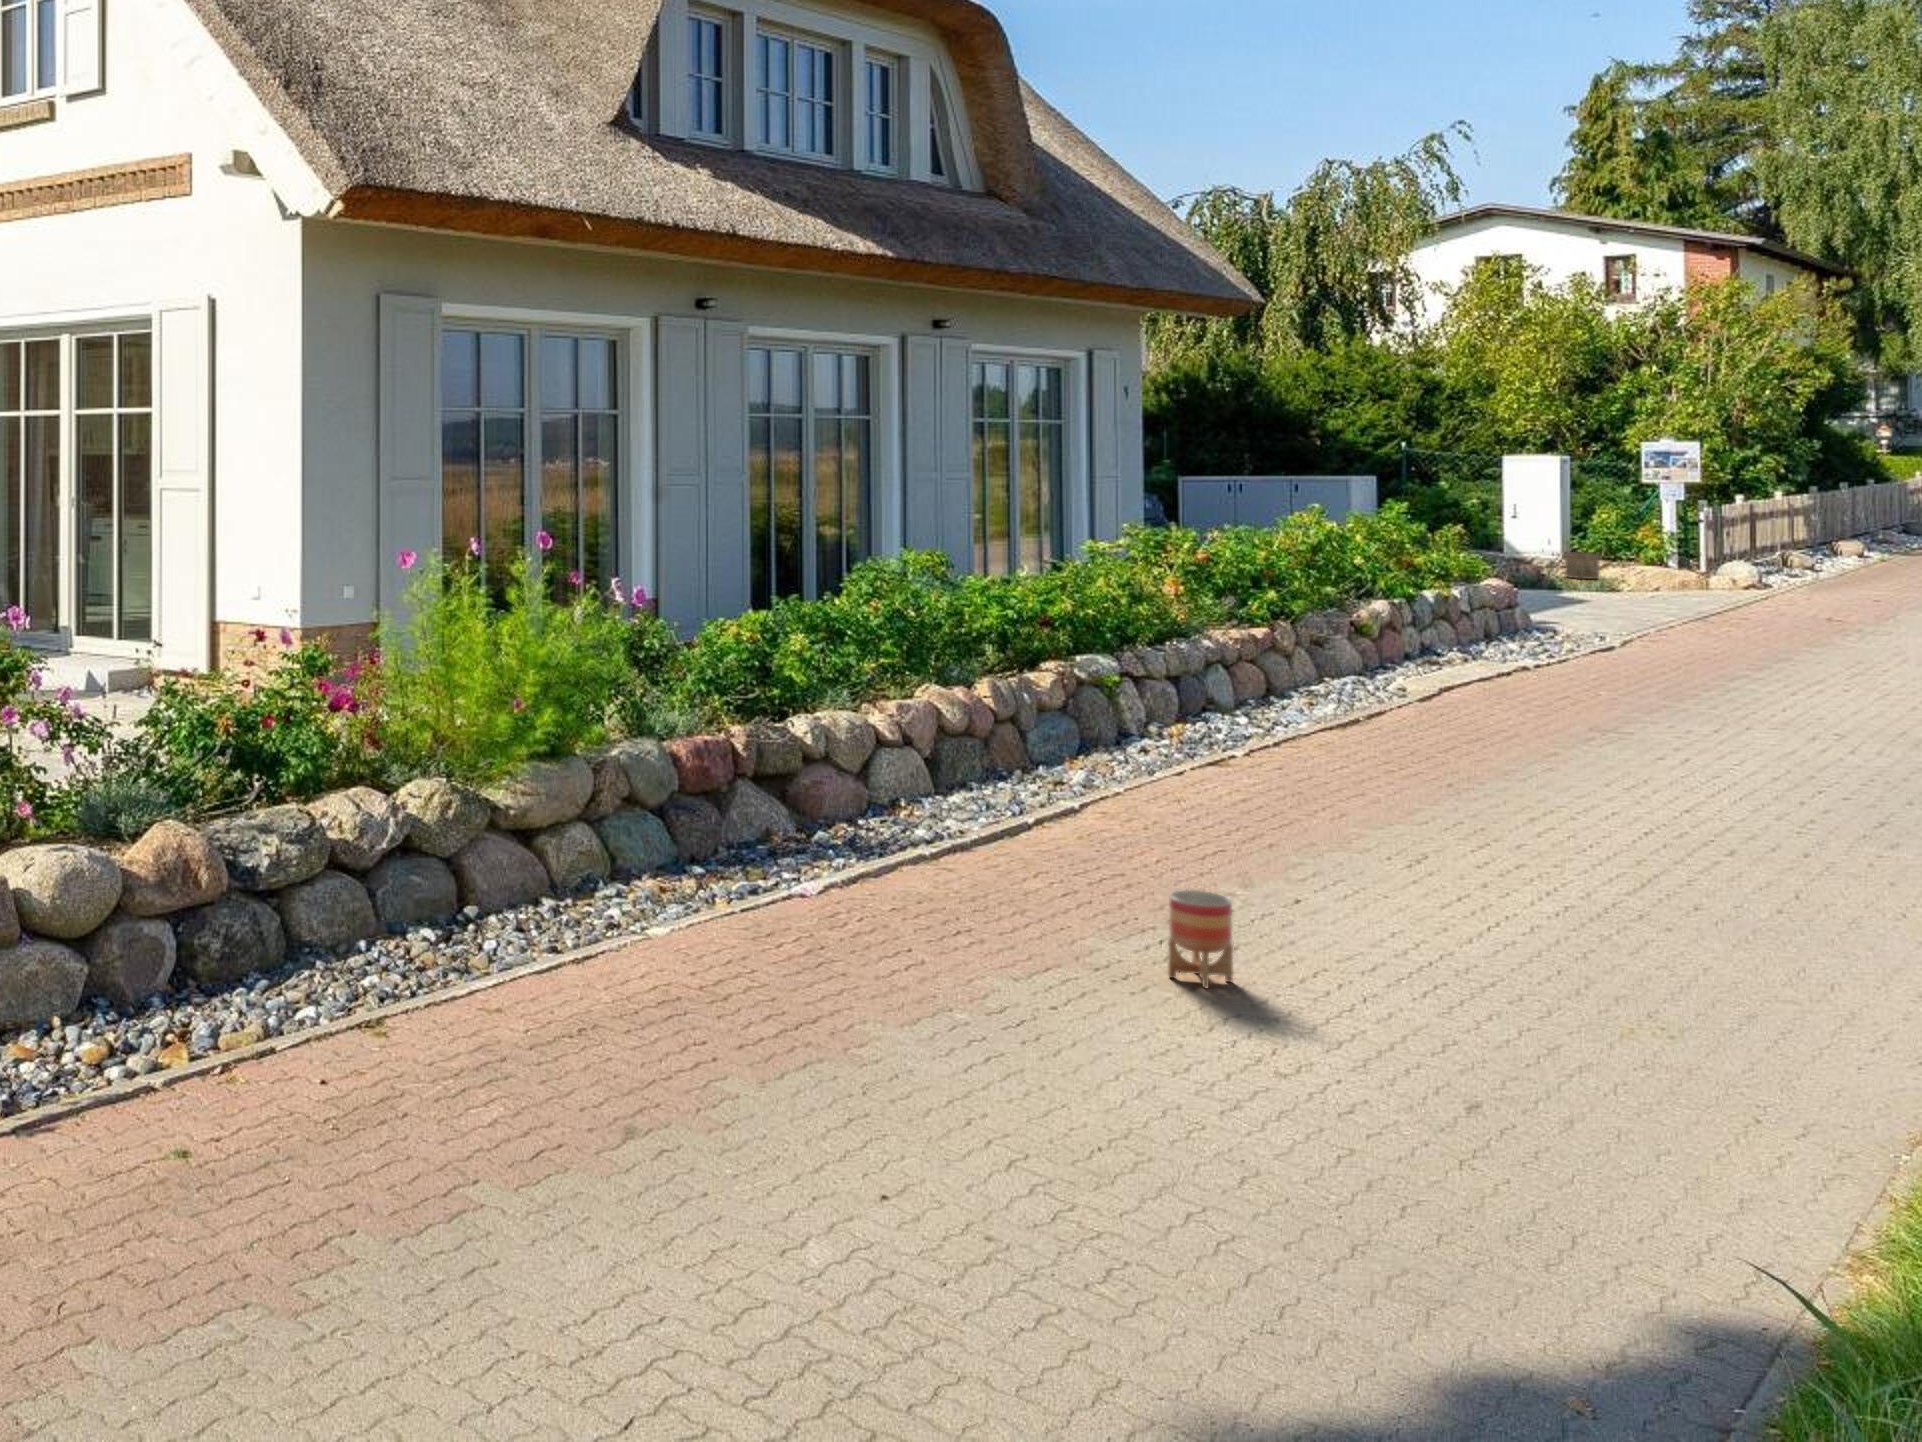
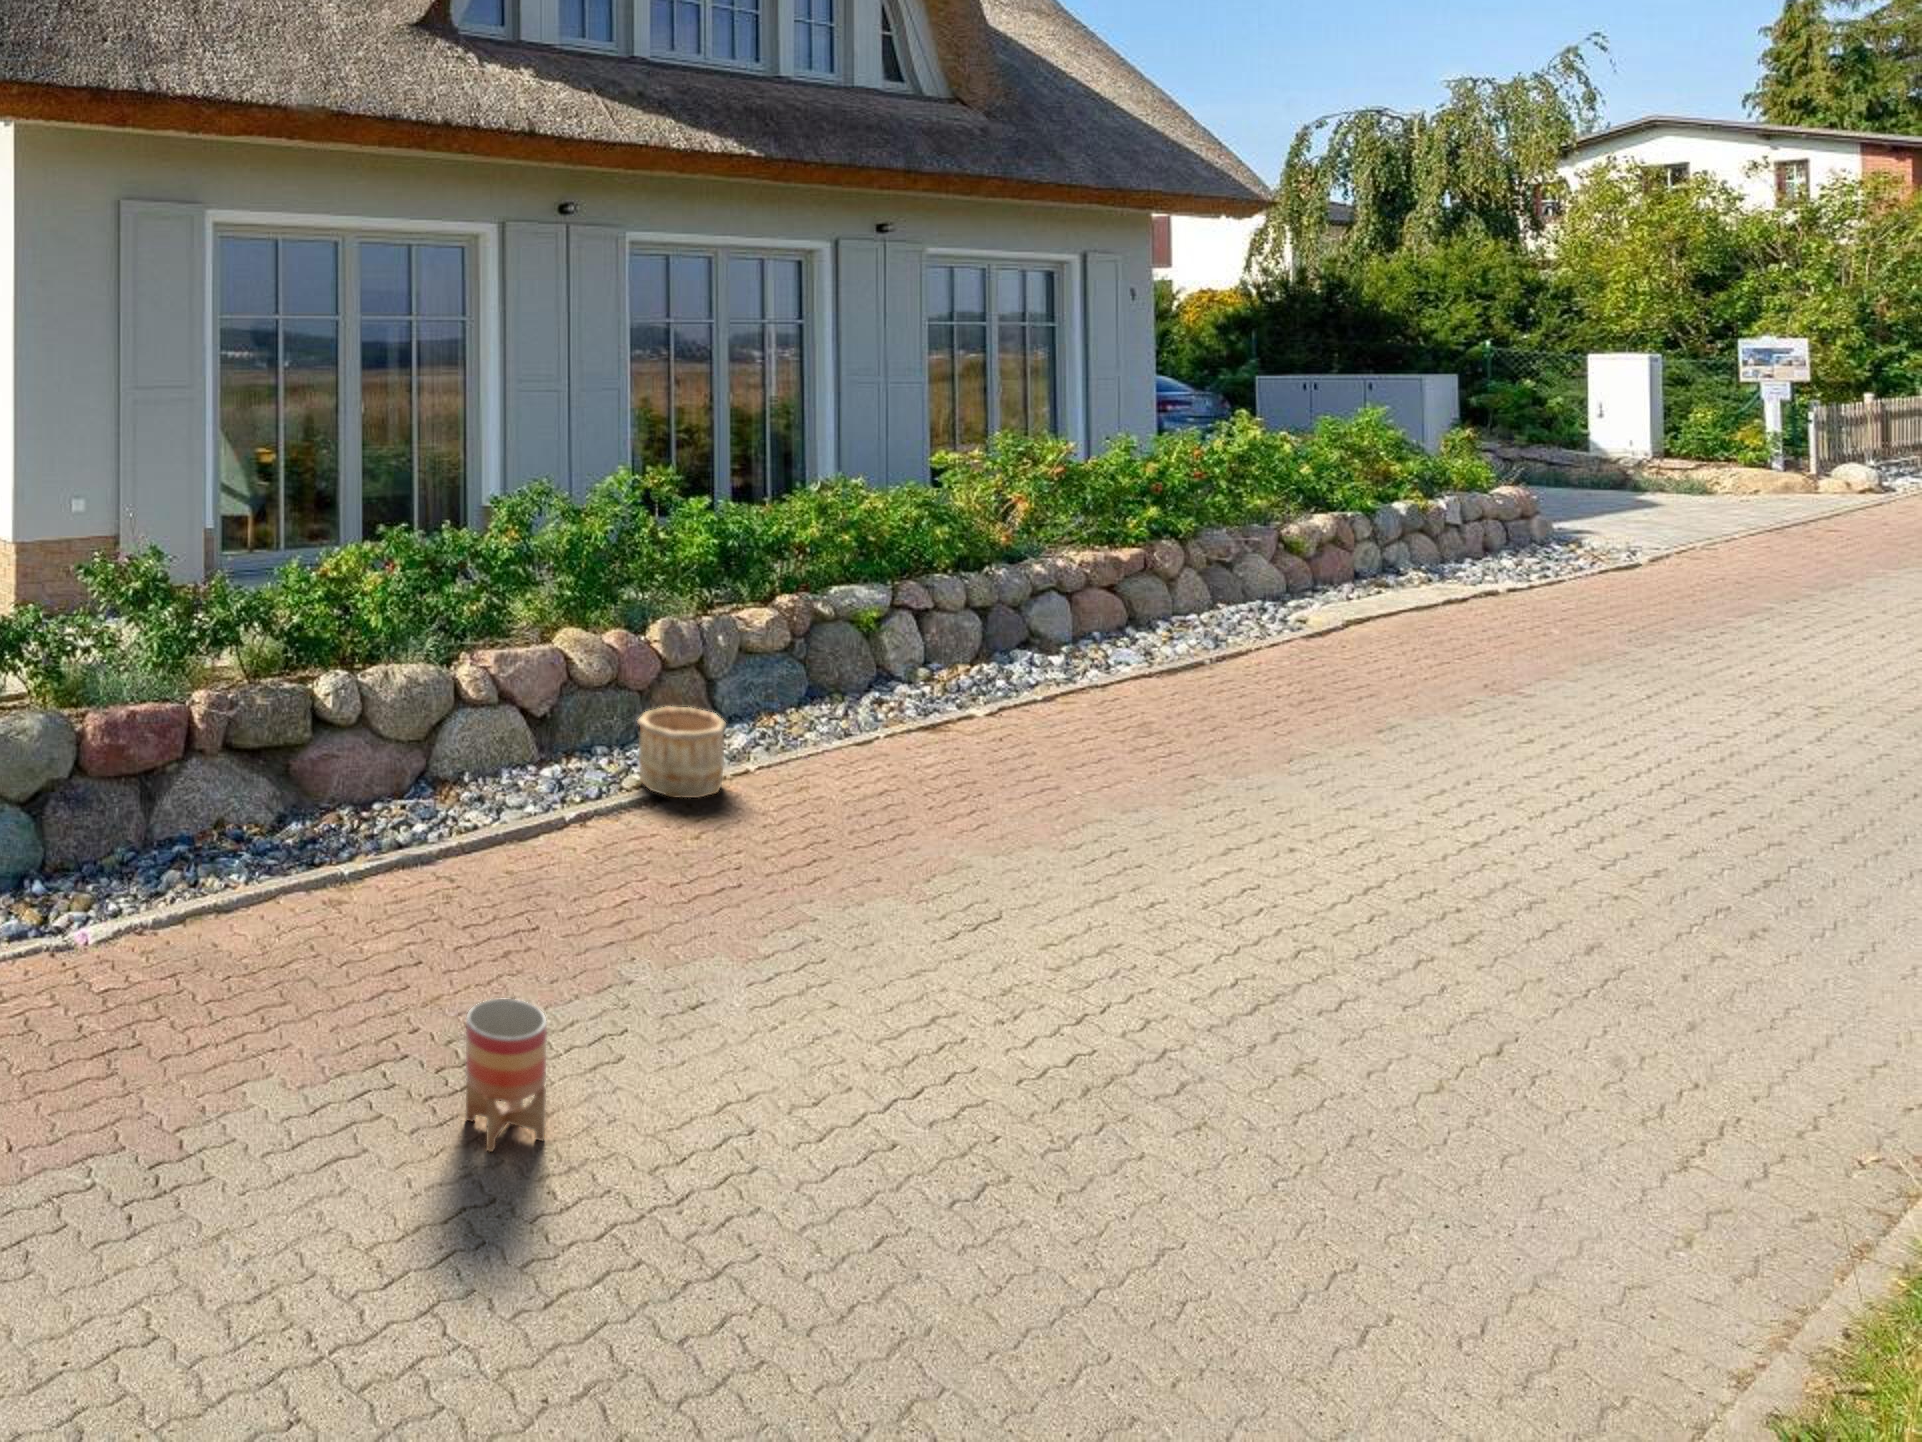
wooden bucket: present [1565,552,1600,579] -> present [637,707,726,798]

